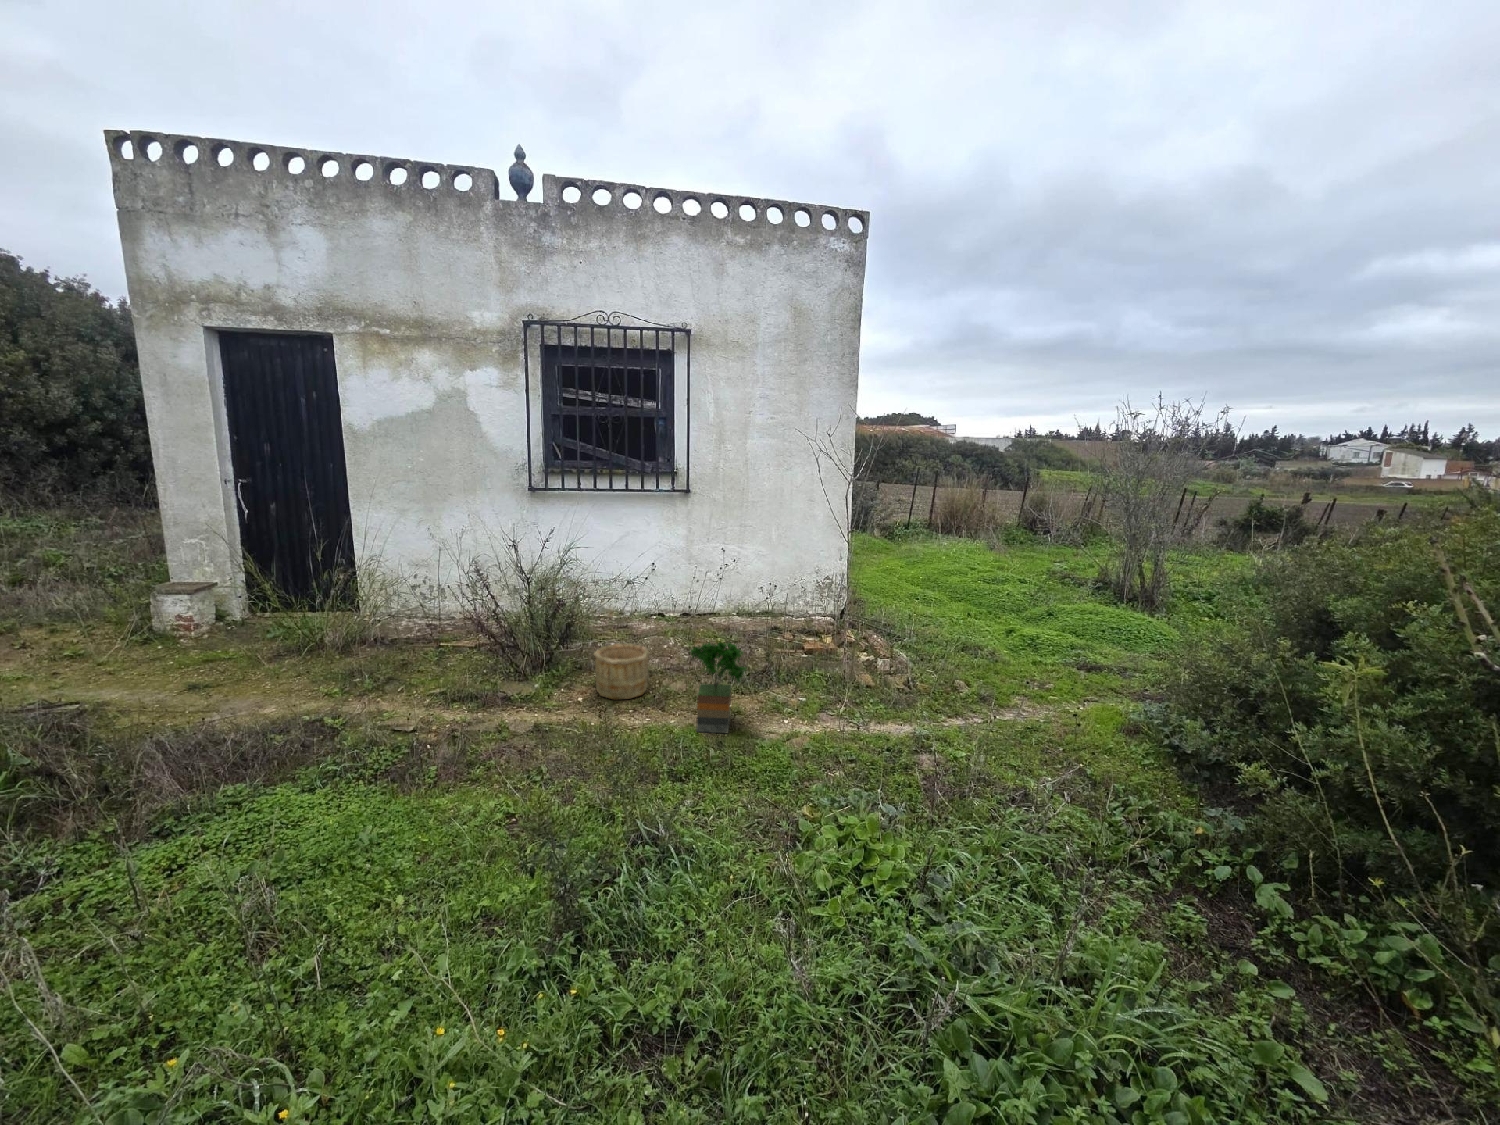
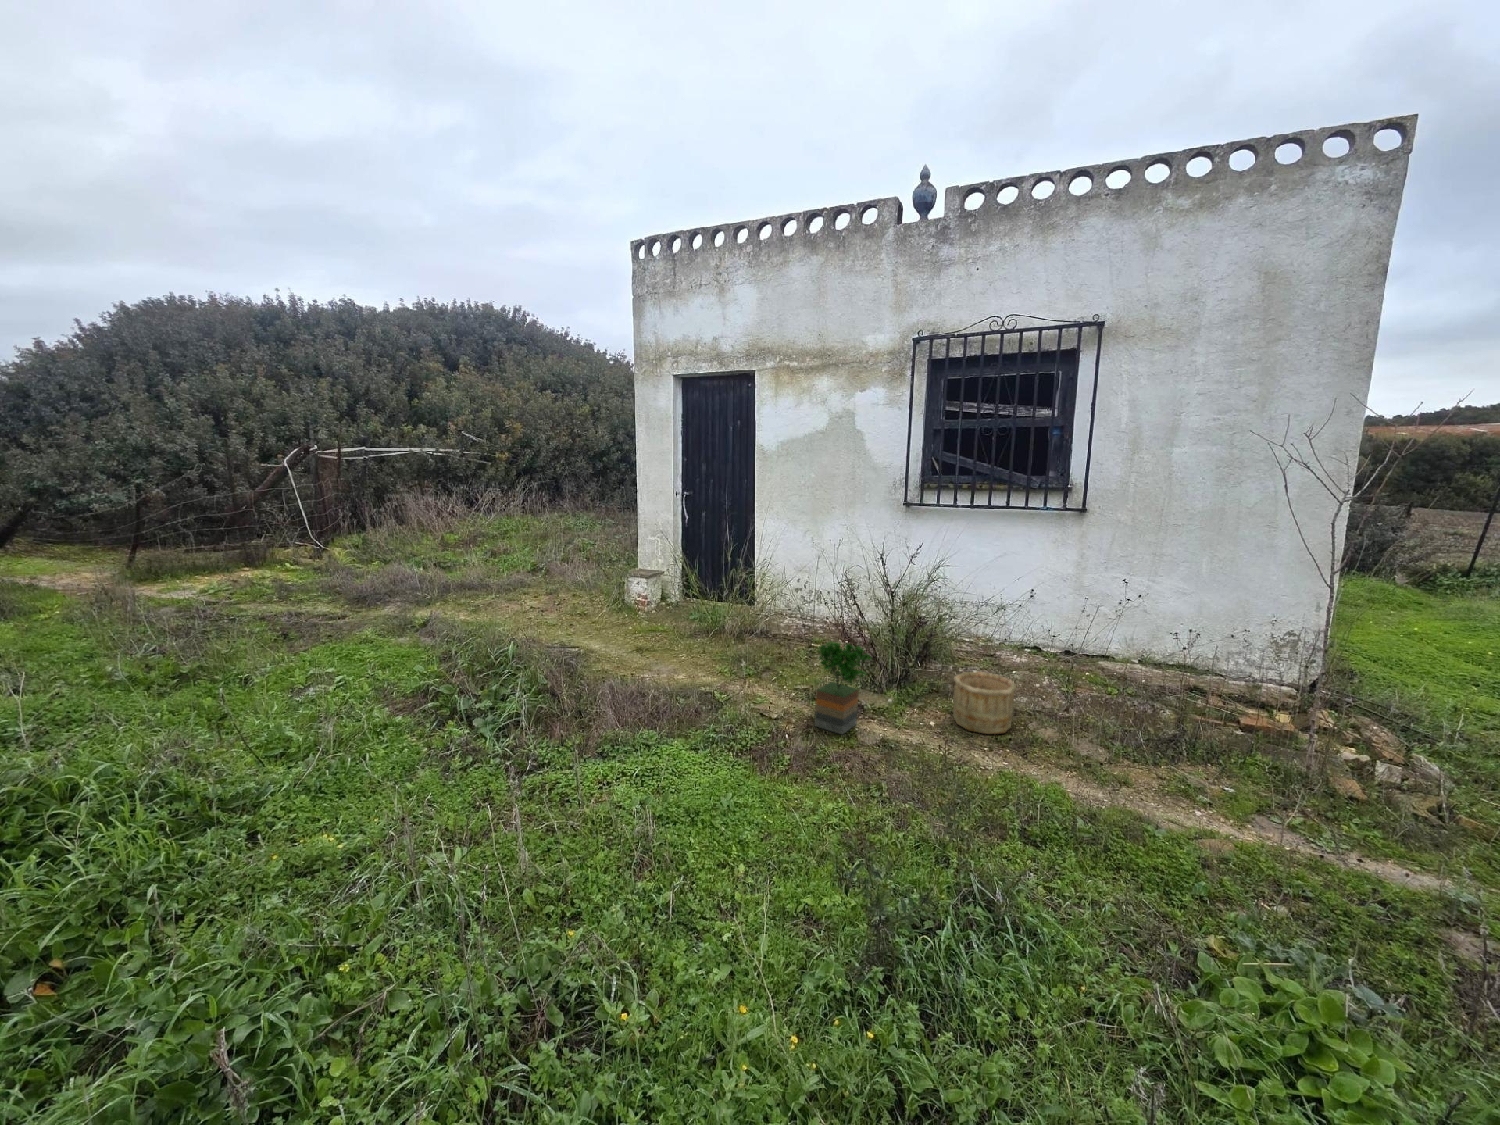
potted tree: present [691,642,746,733] -> present [815,641,871,734]

